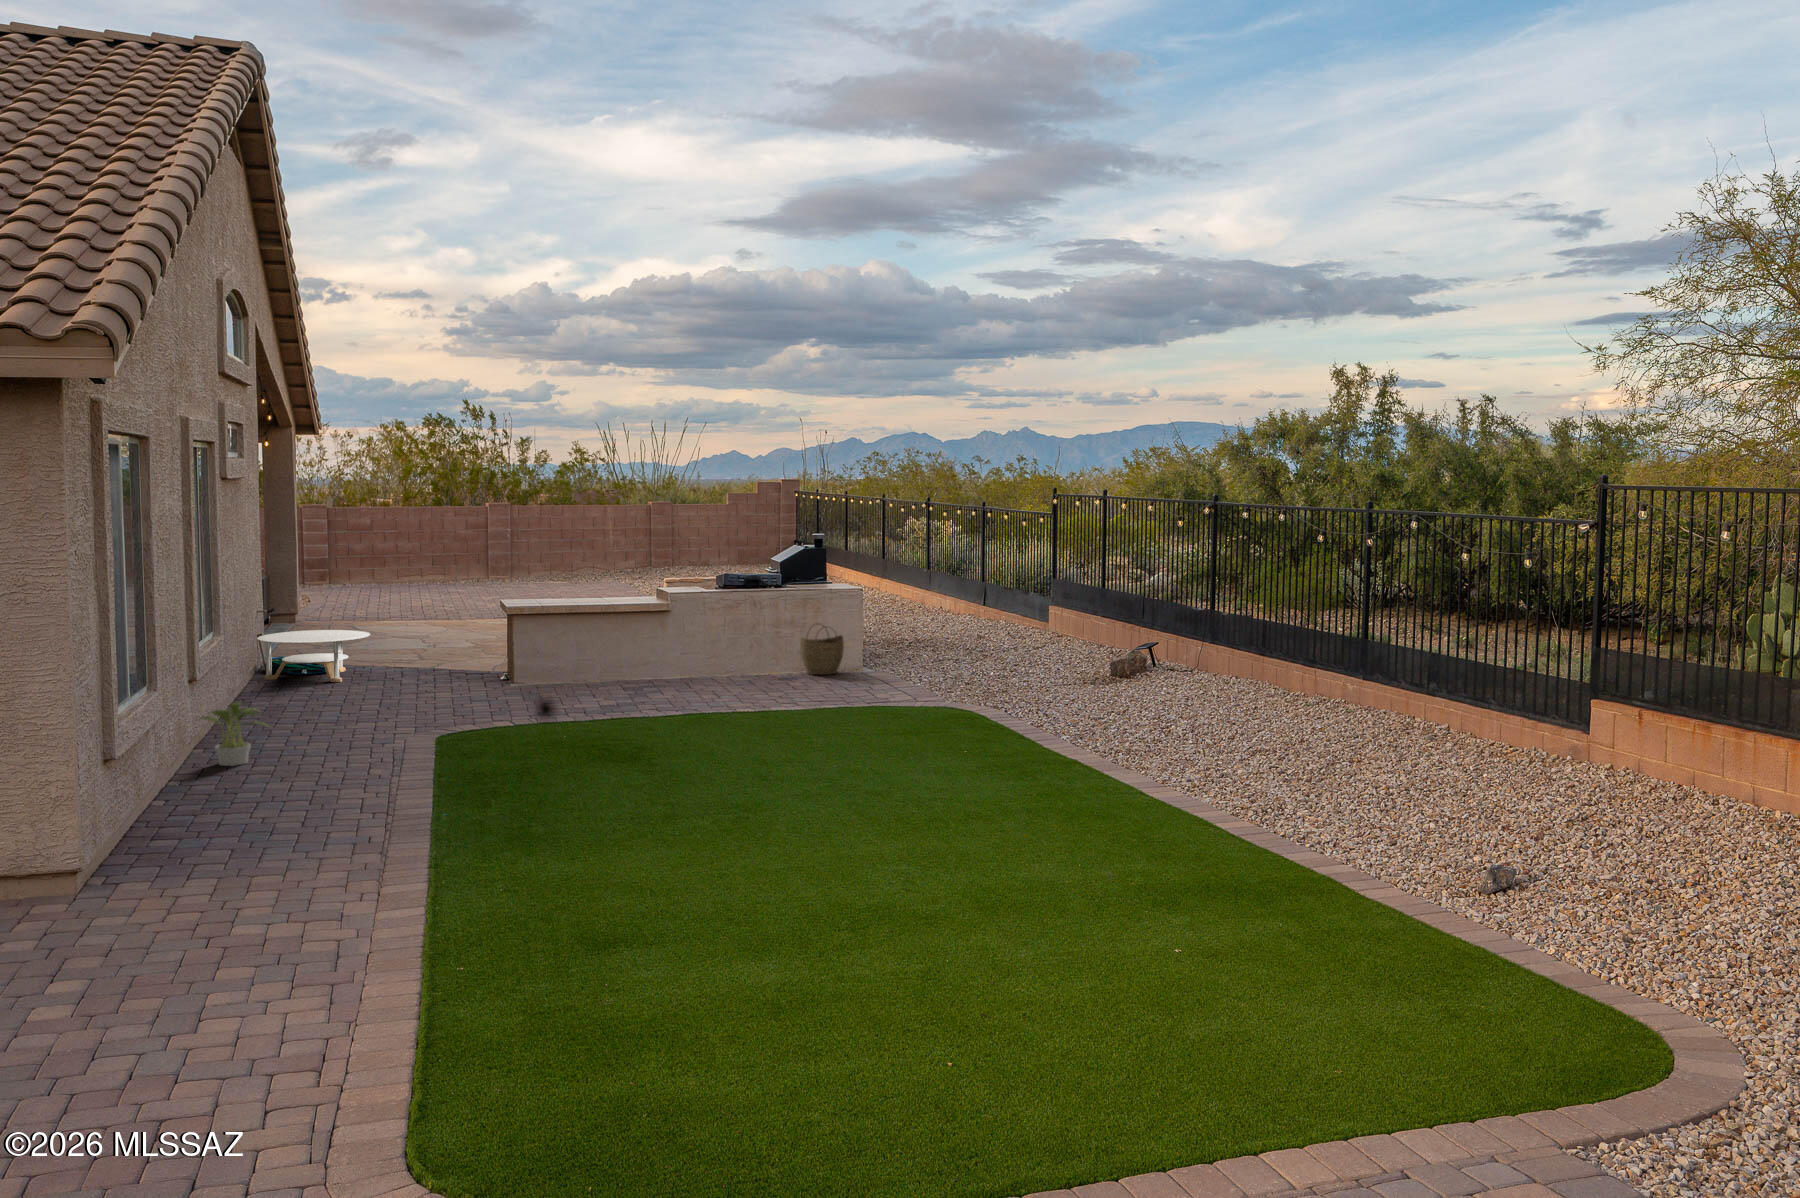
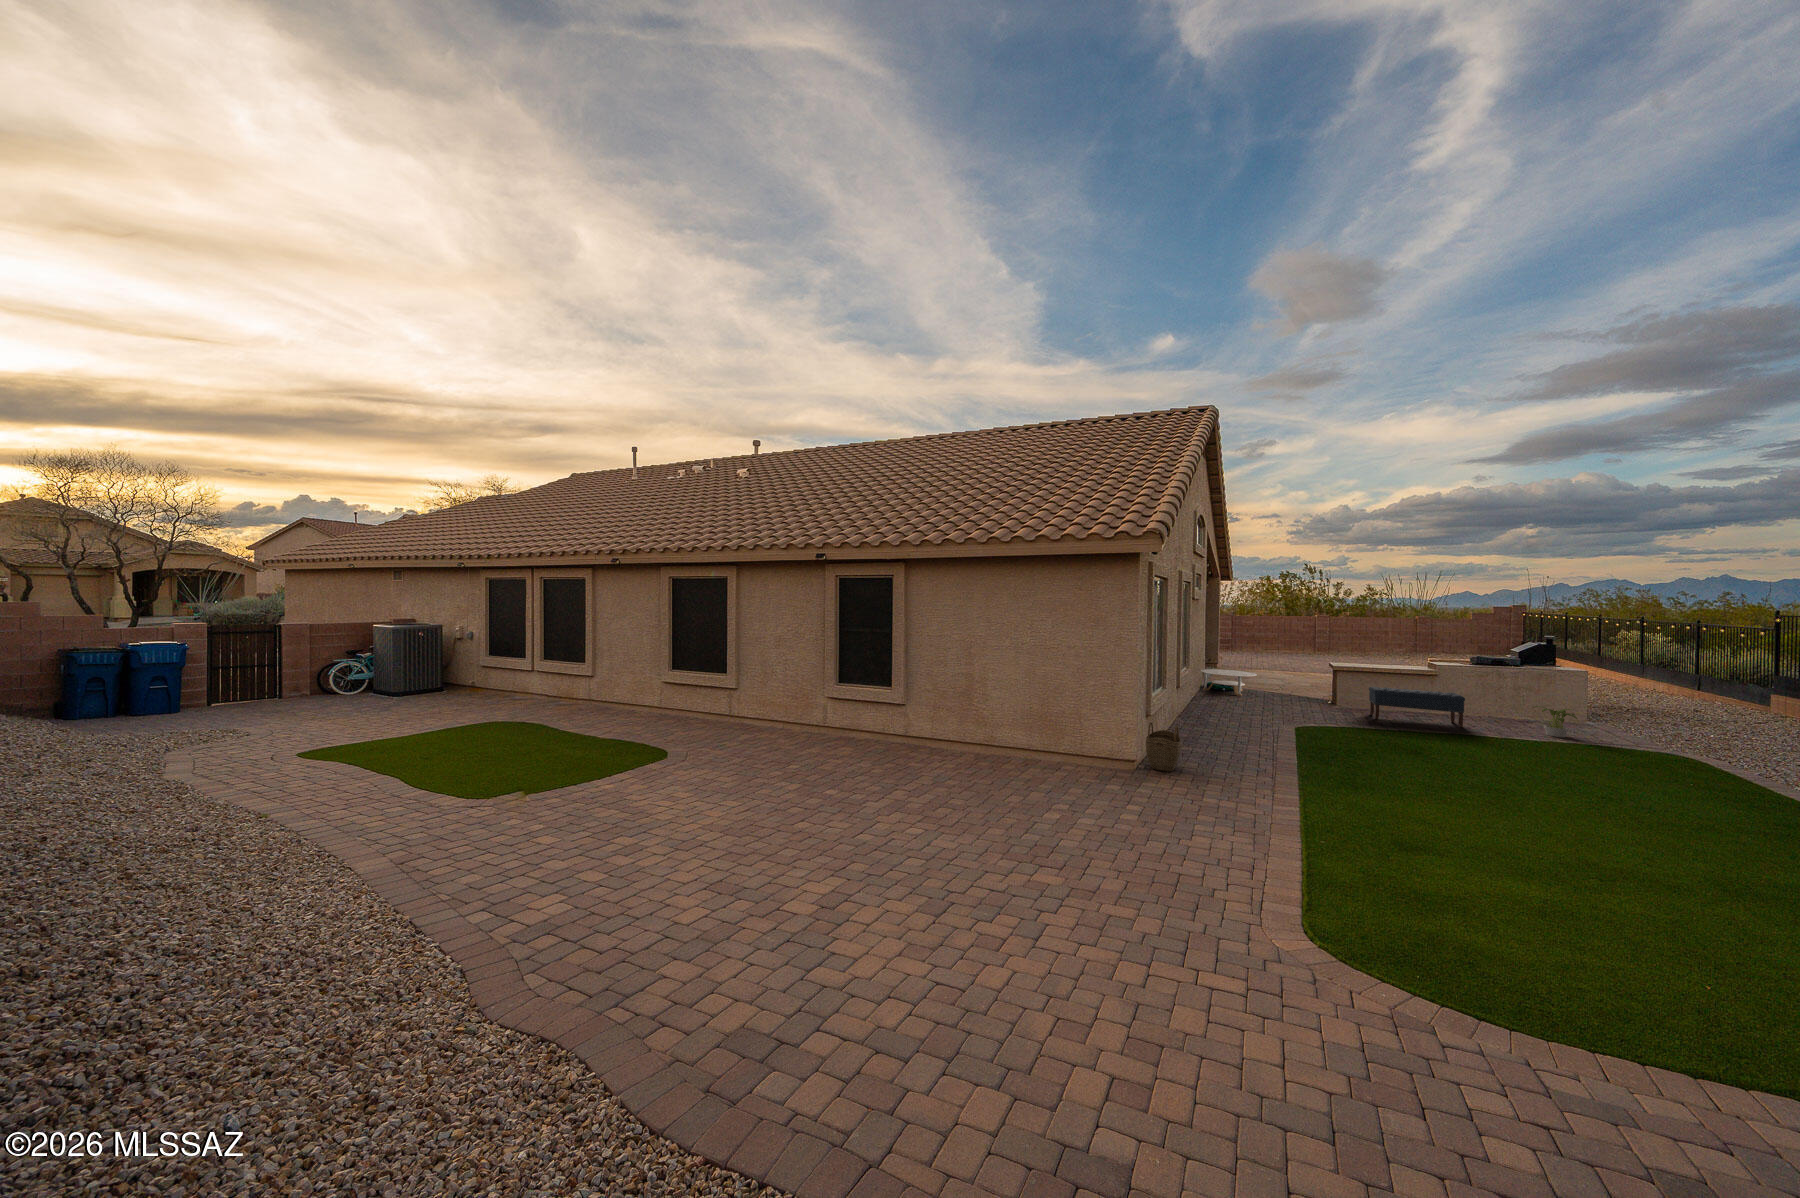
woven basket: present [800,626,844,675] -> present [1146,722,1181,772]
bench: none [544,631,663,690] -> present [1369,687,1465,727]
potted plant: present [199,703,268,766] -> present [1535,706,1577,737]

